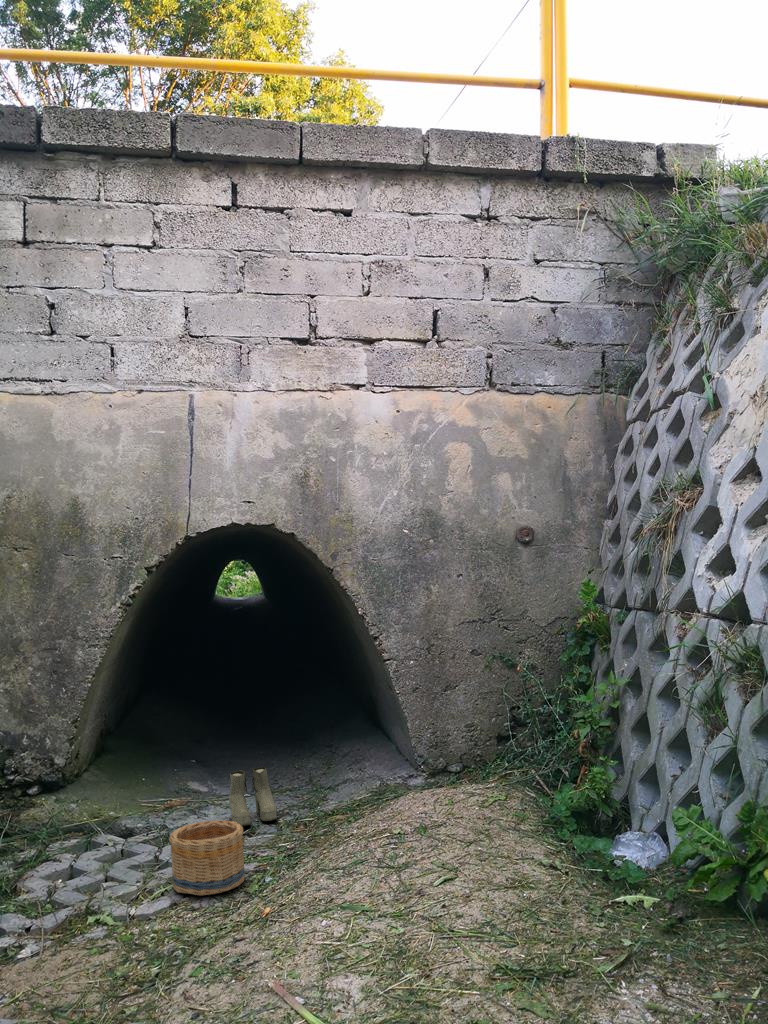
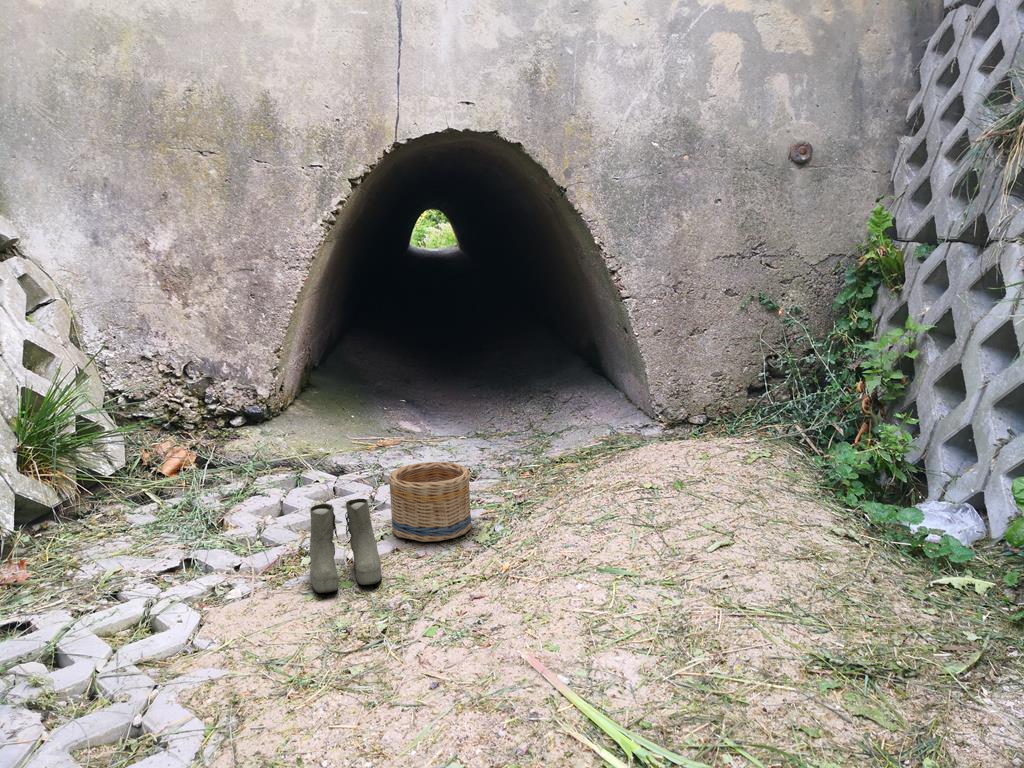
boots: present [229,767,277,826] -> present [310,499,381,593]

